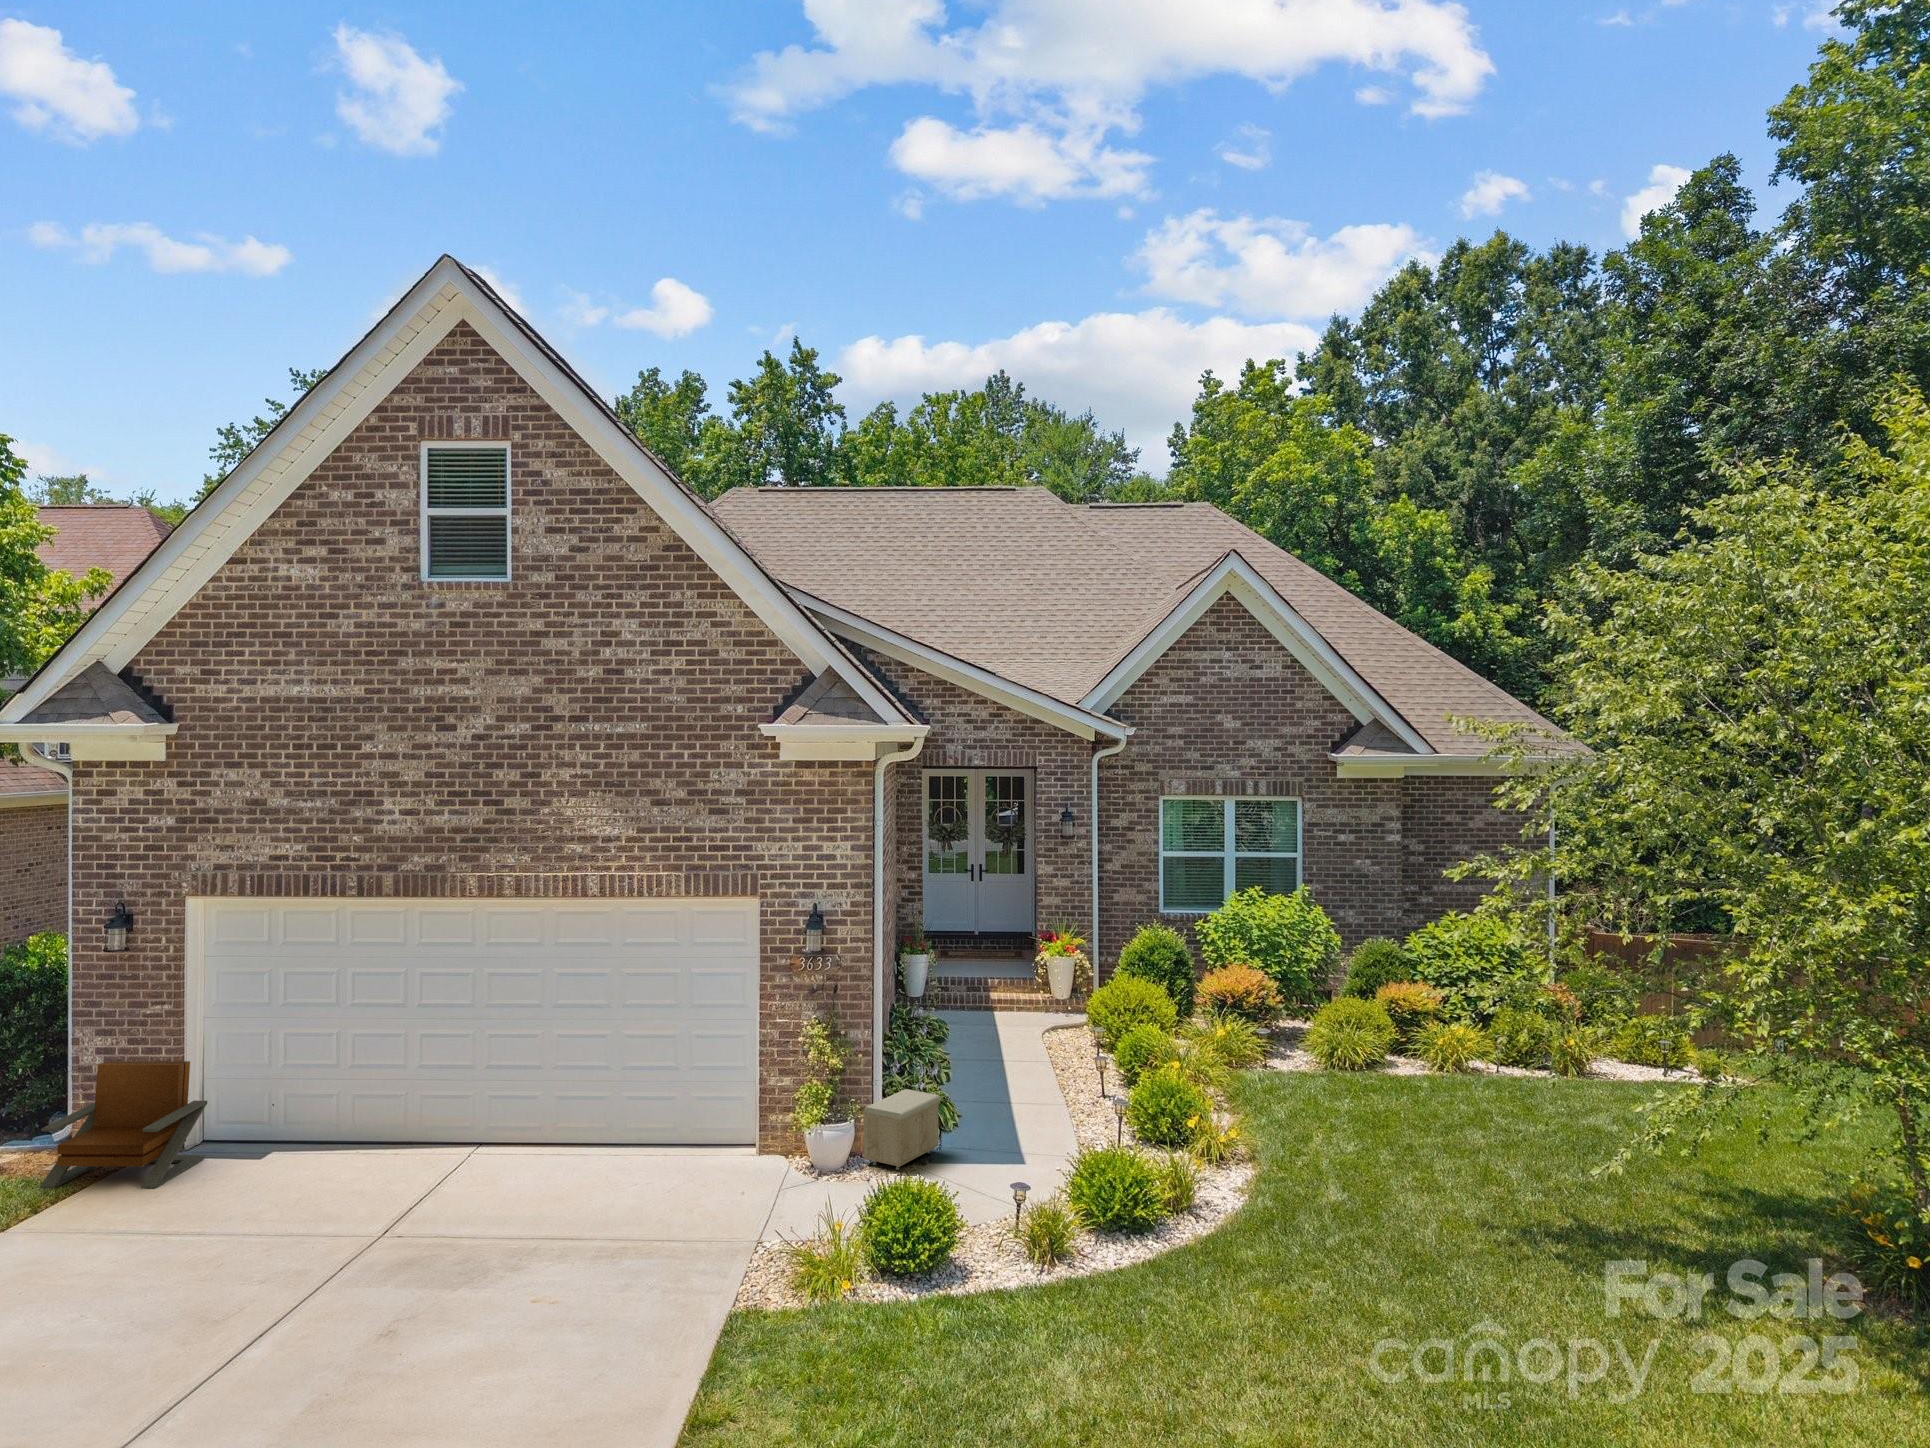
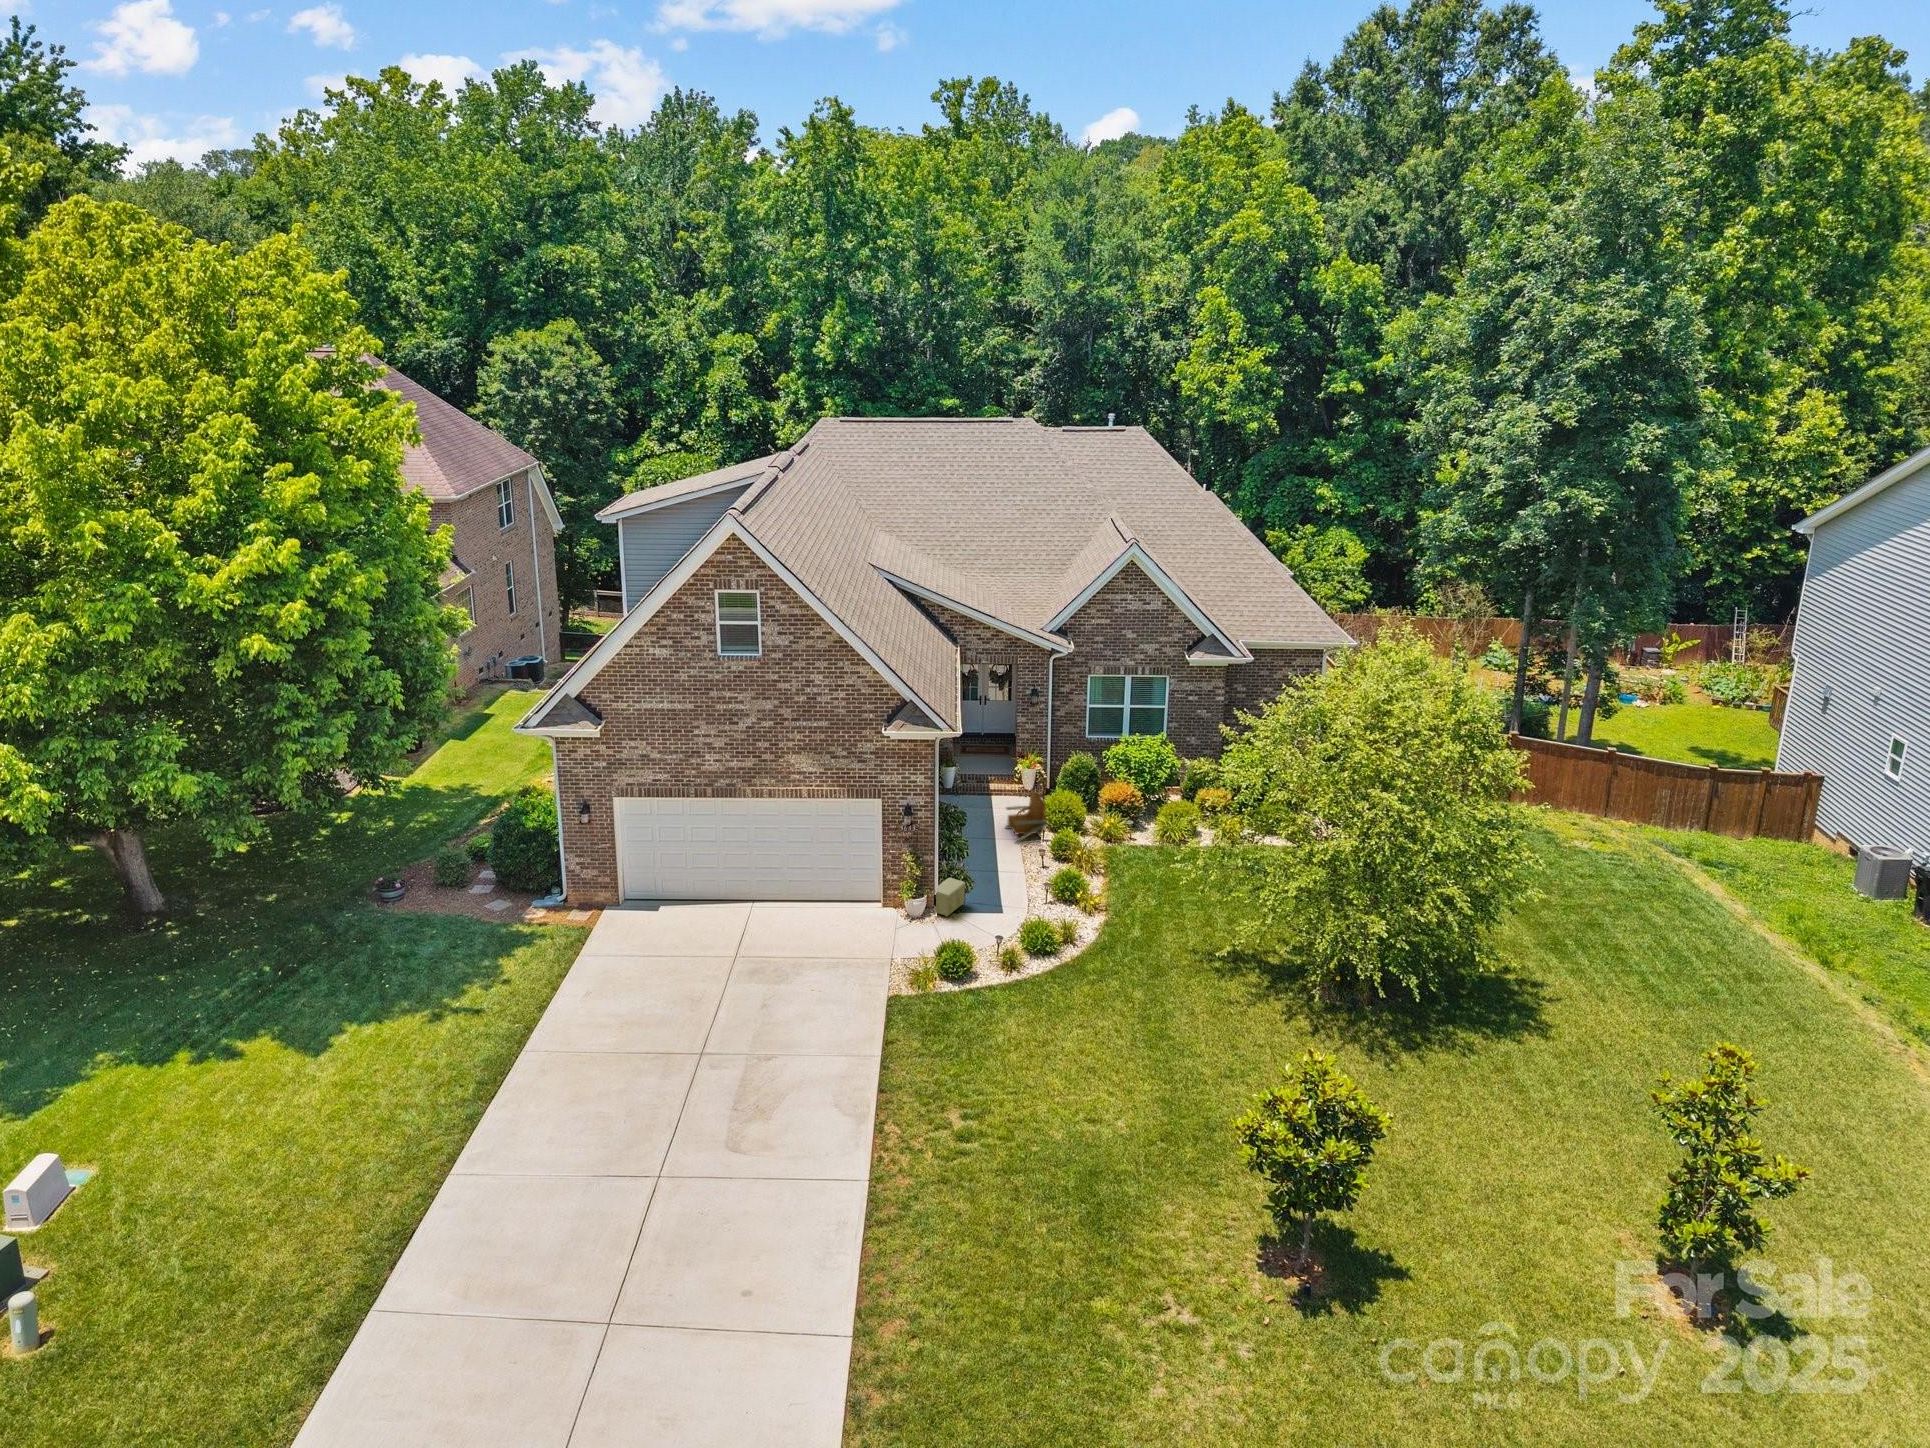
lounge chair: present [40,1061,207,1189] -> present [1006,793,1047,844]

